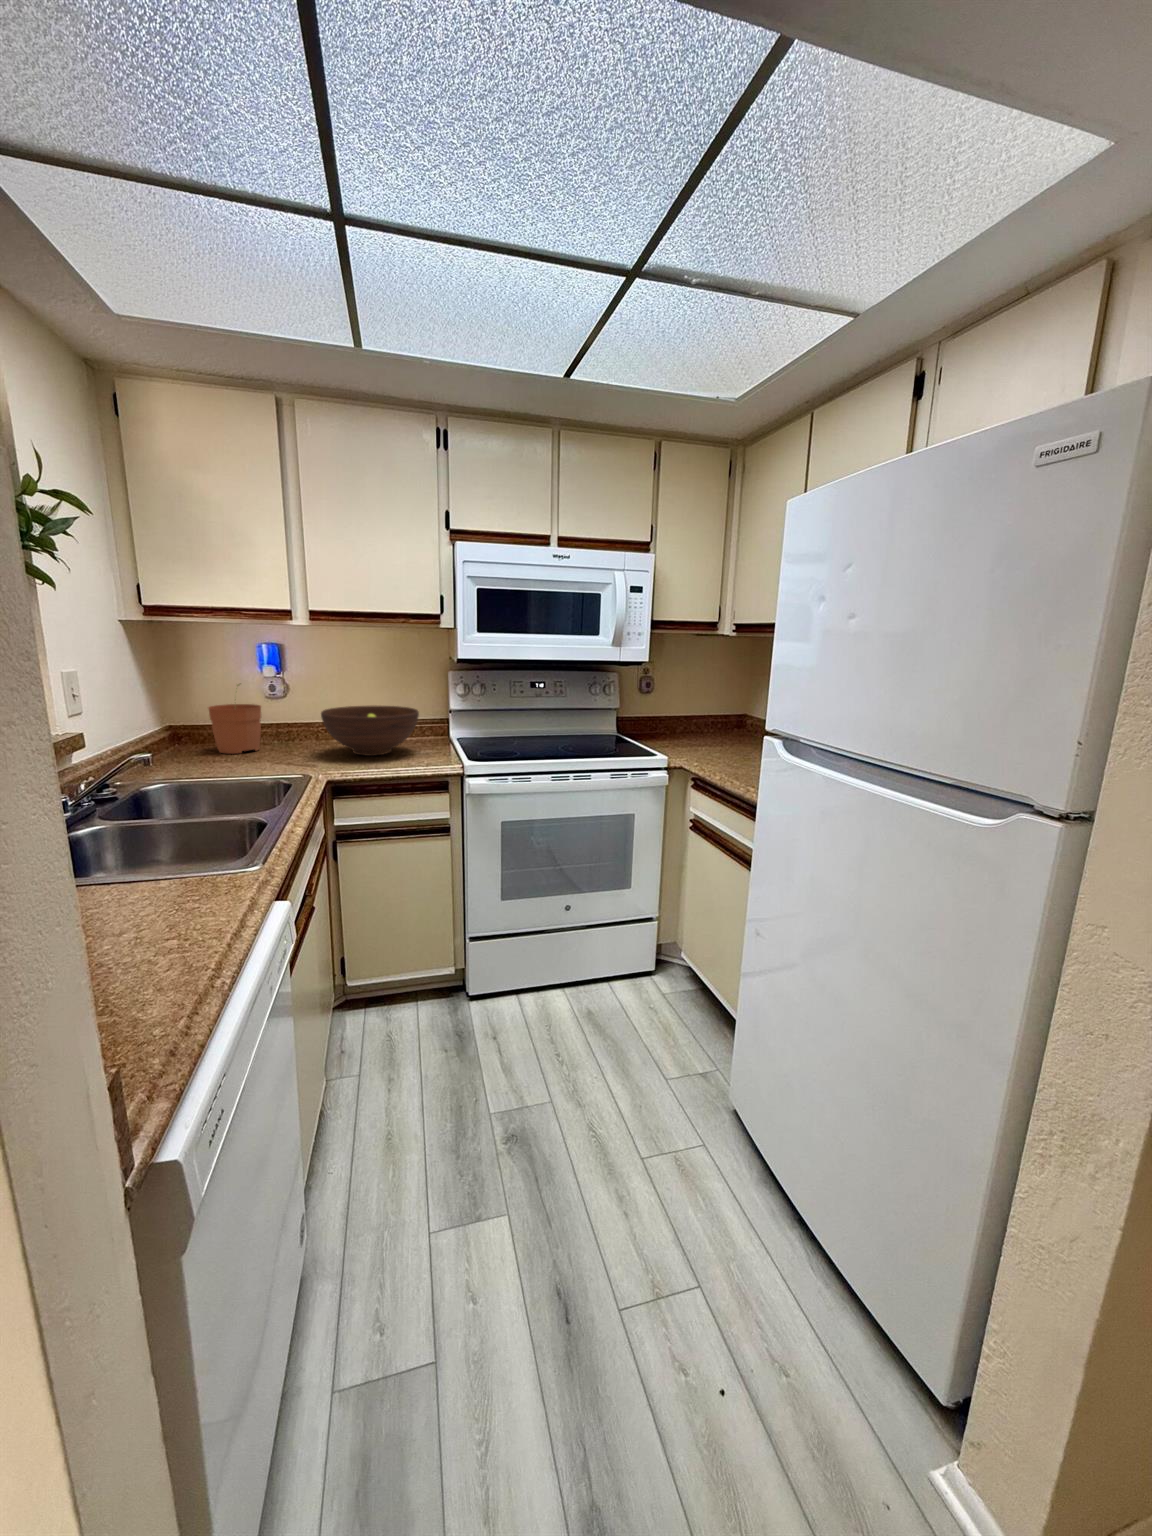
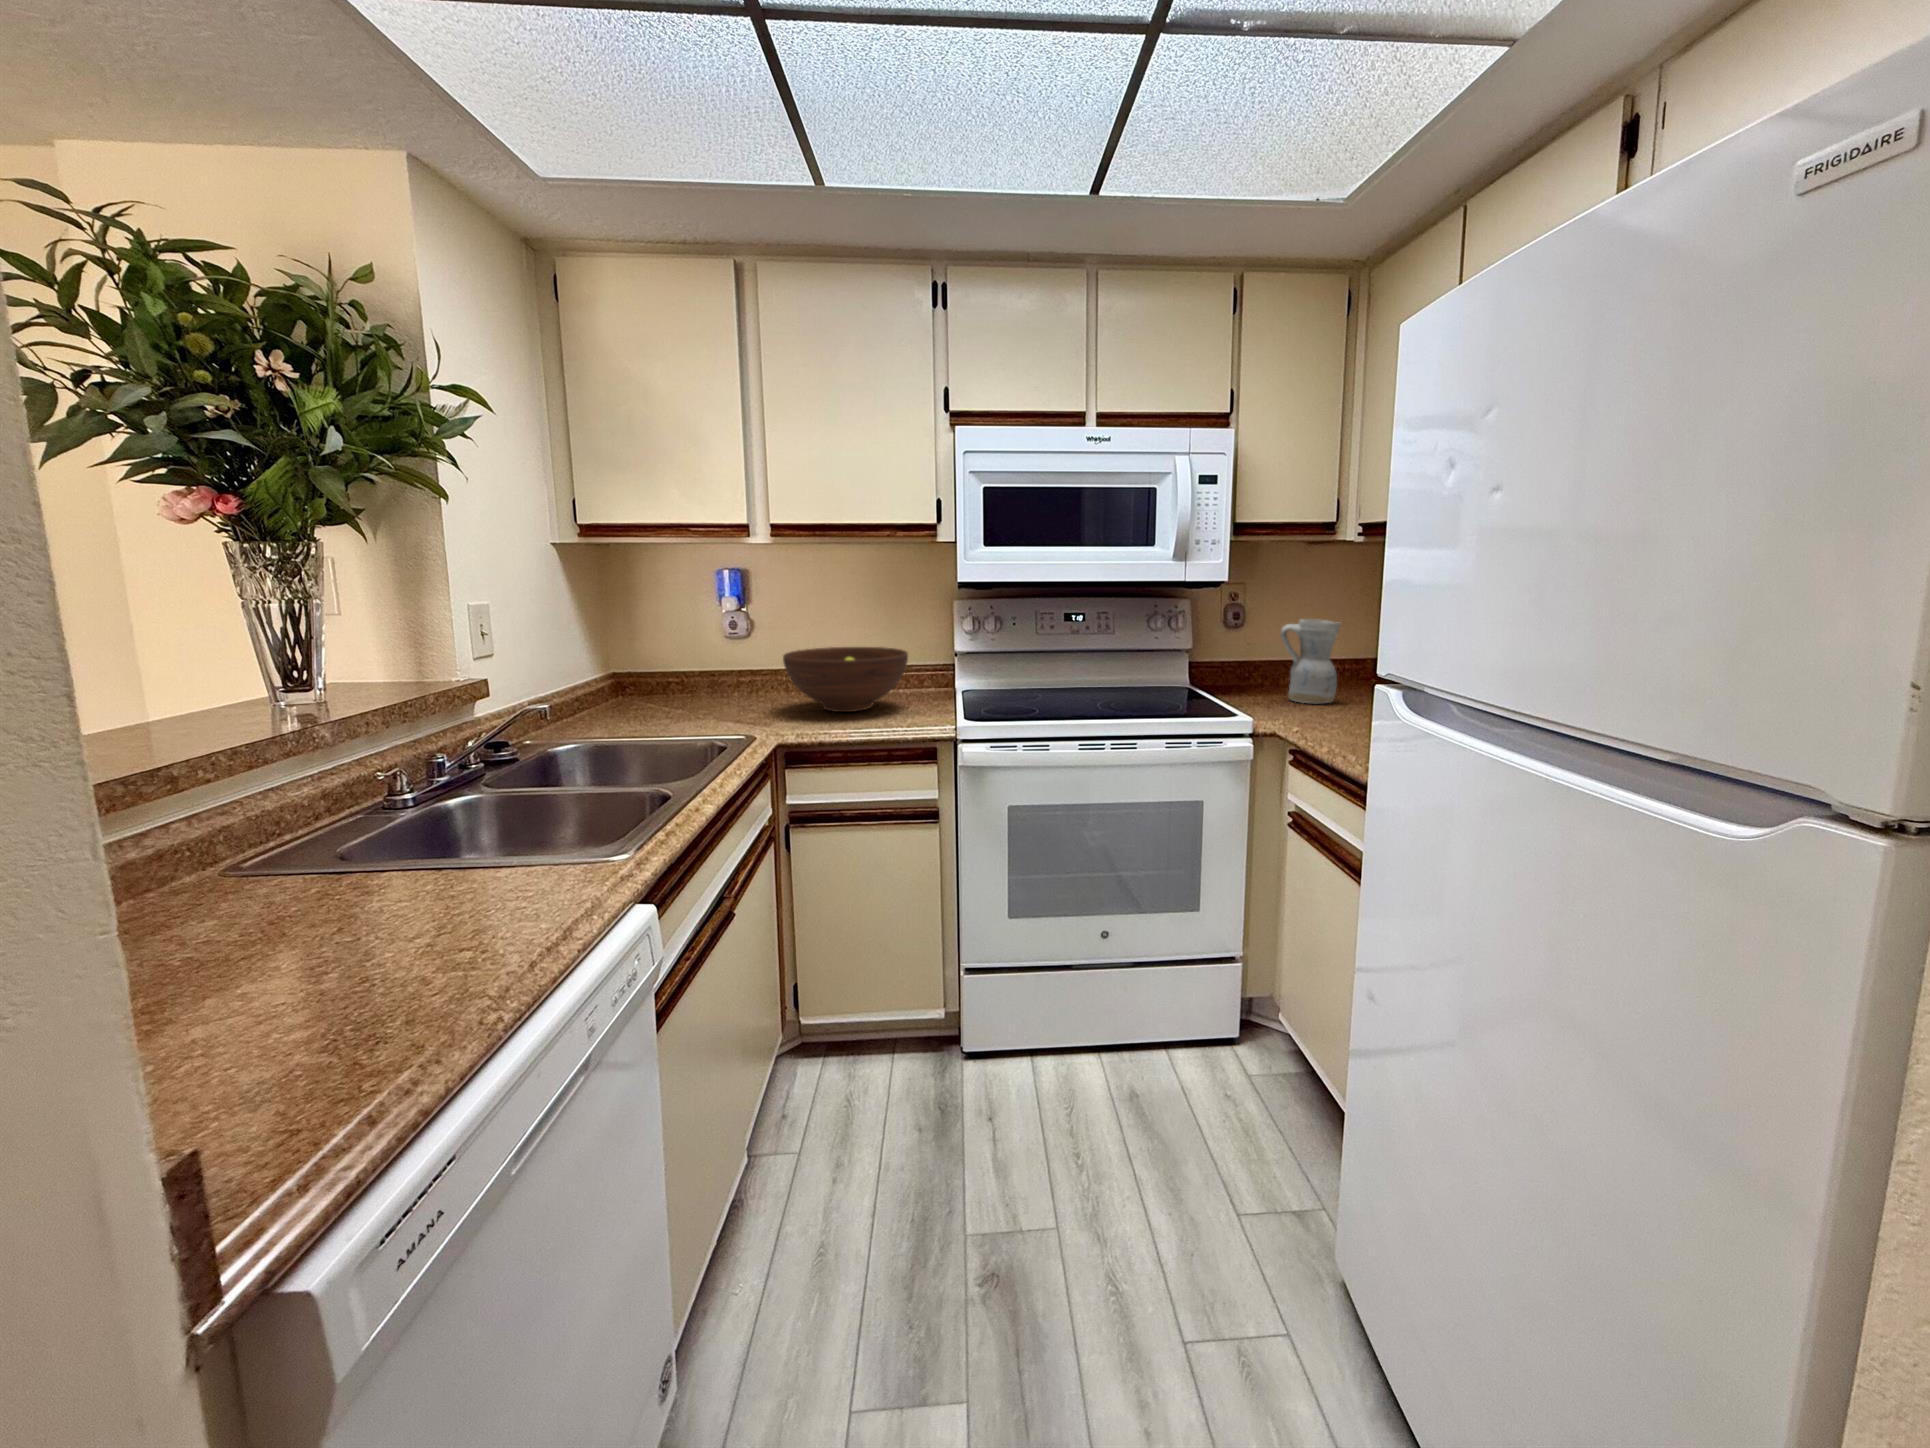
plant pot: present [208,684,261,754] -> none [652,619,717,708]
ceramic pitcher: none [681,688,721,746] -> present [1281,619,1341,703]

